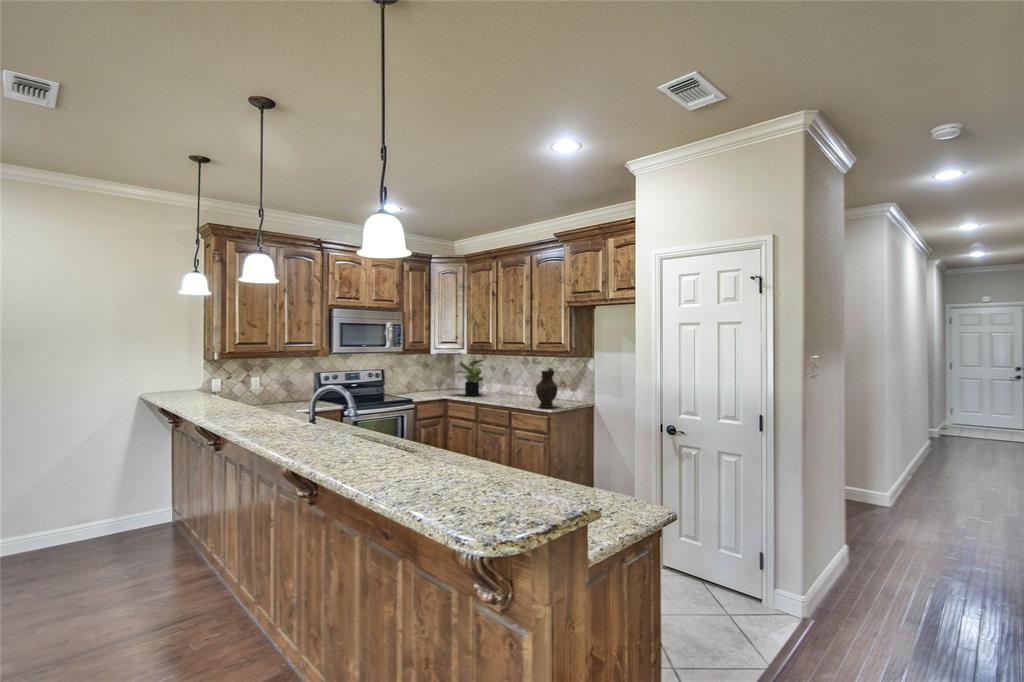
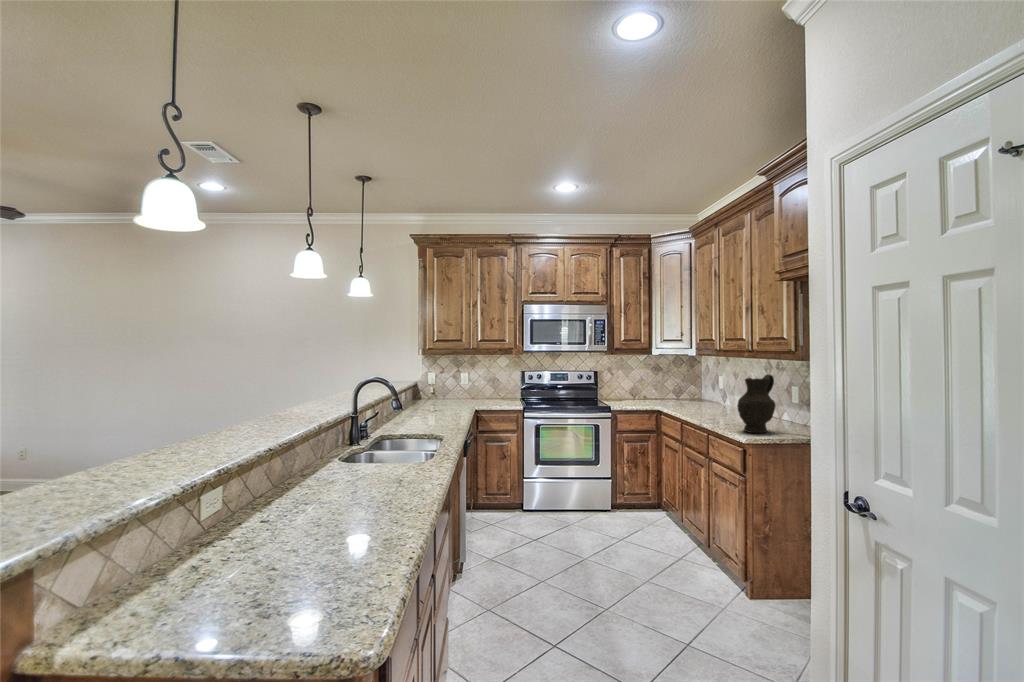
potted plant: present [454,359,484,396] -> none [669,361,714,410]

